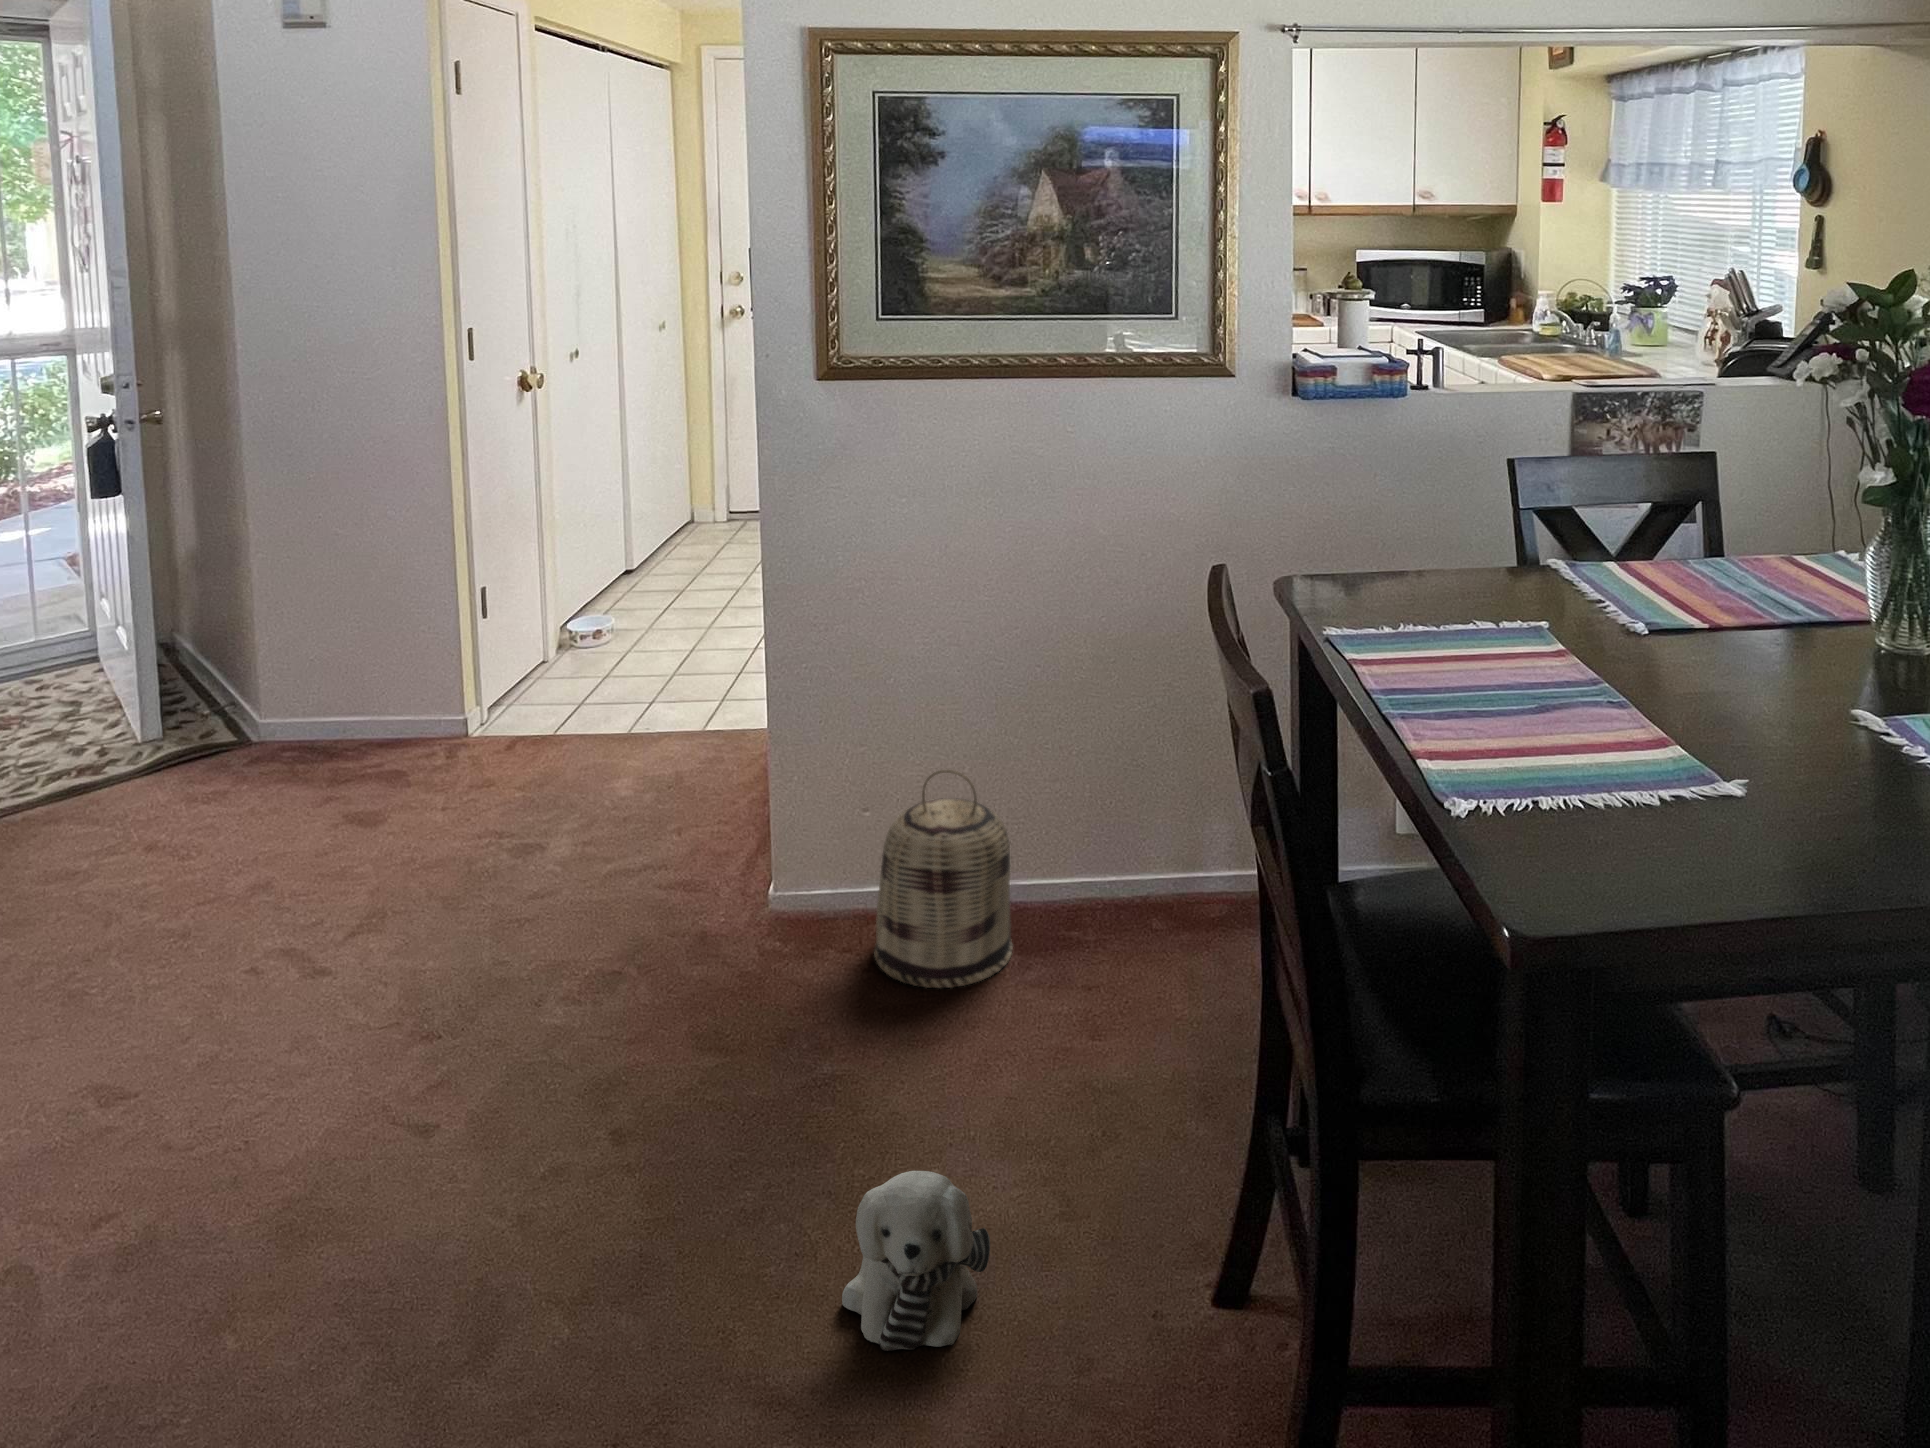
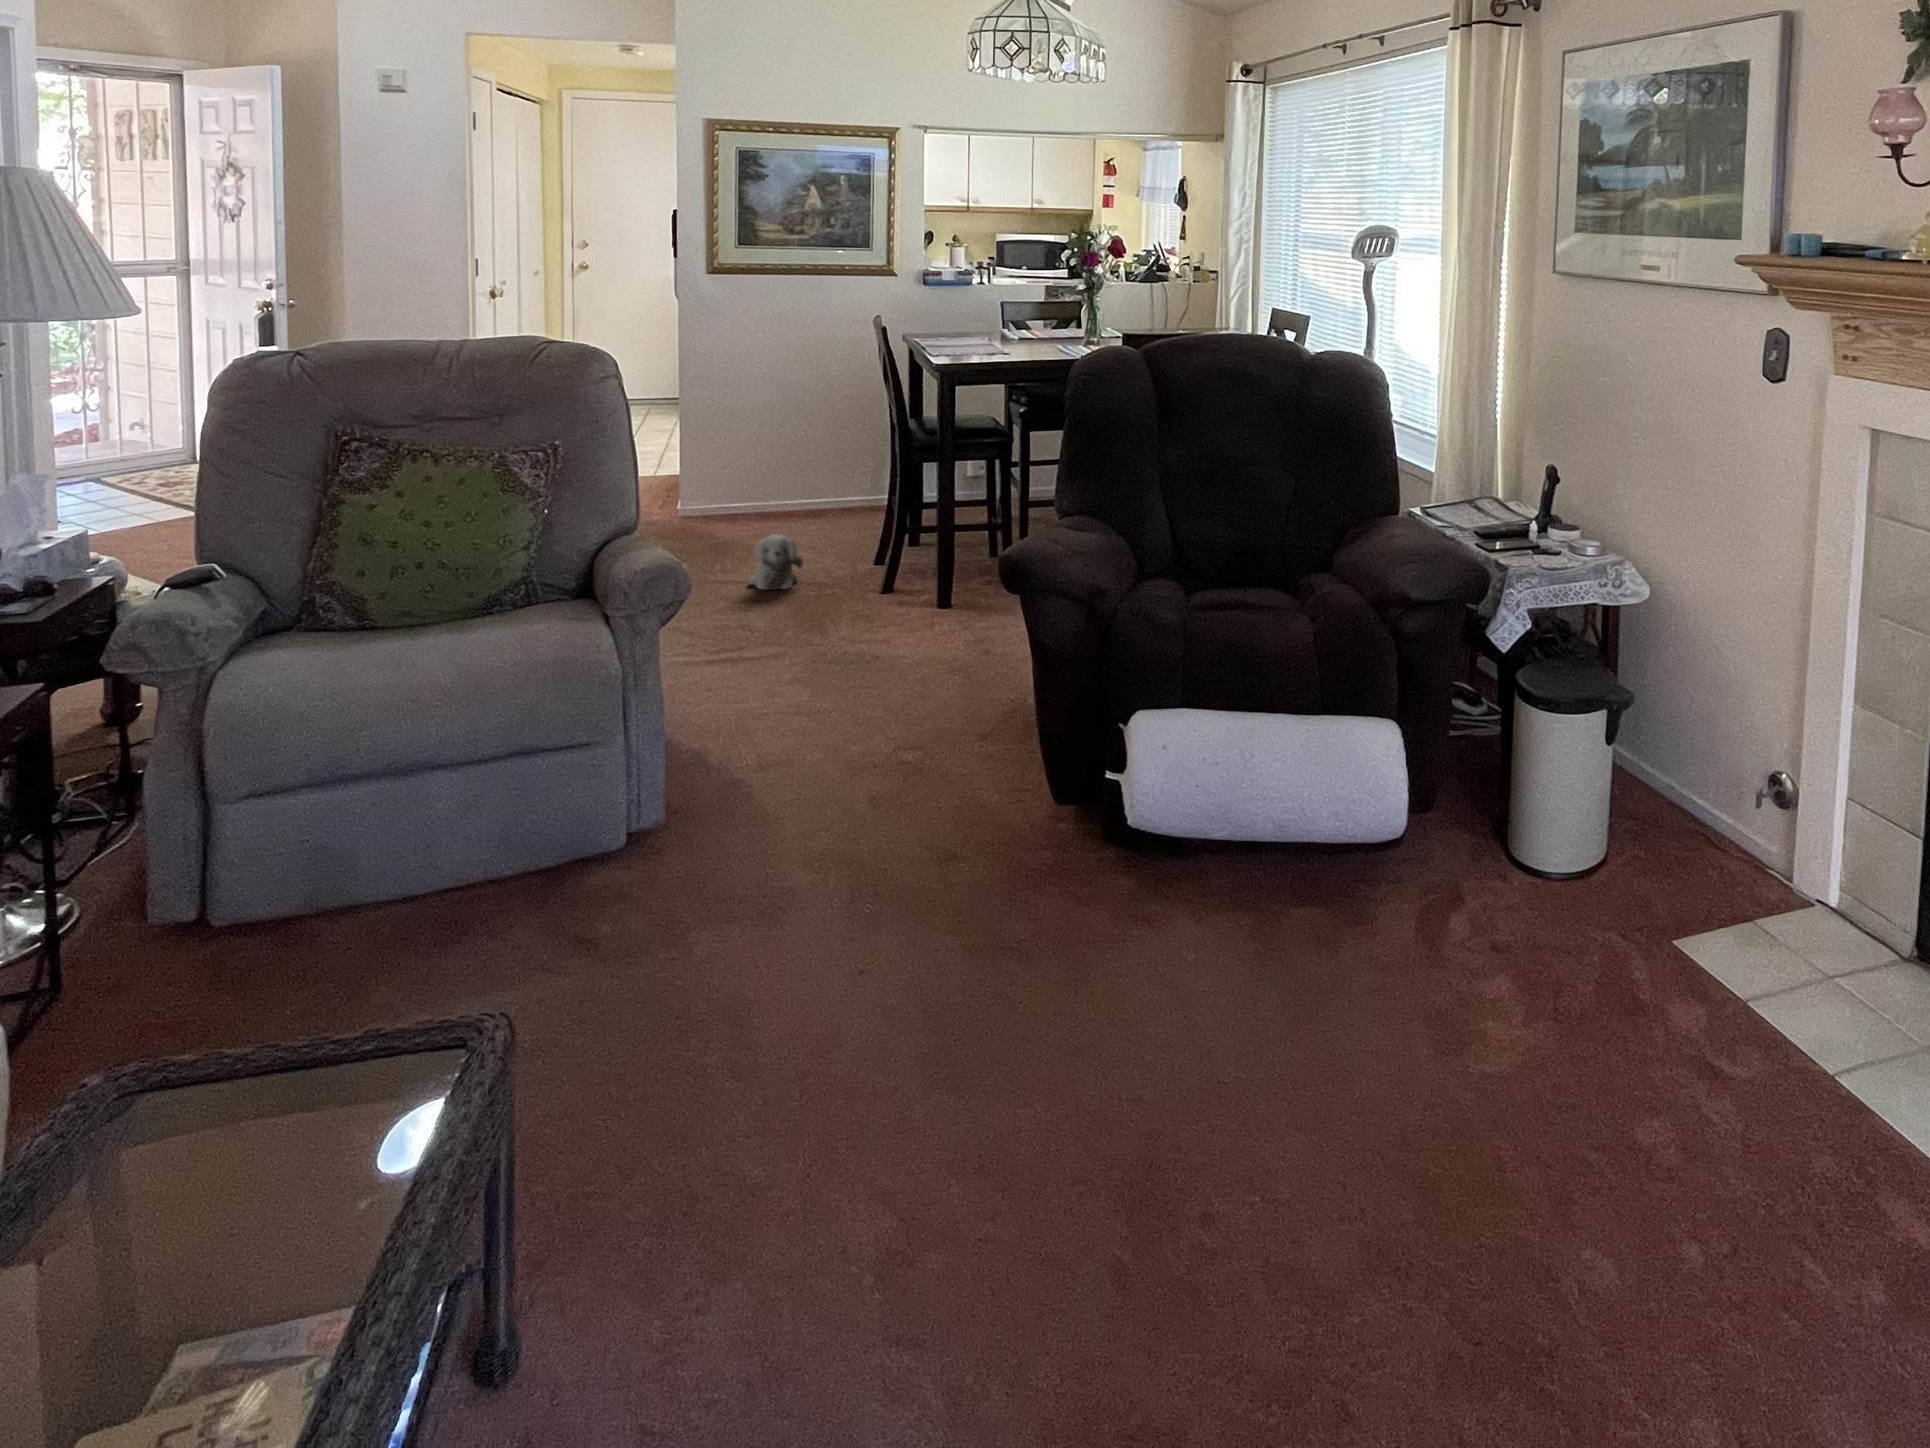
basket: present [874,770,1013,988] -> none [735,442,798,530]

